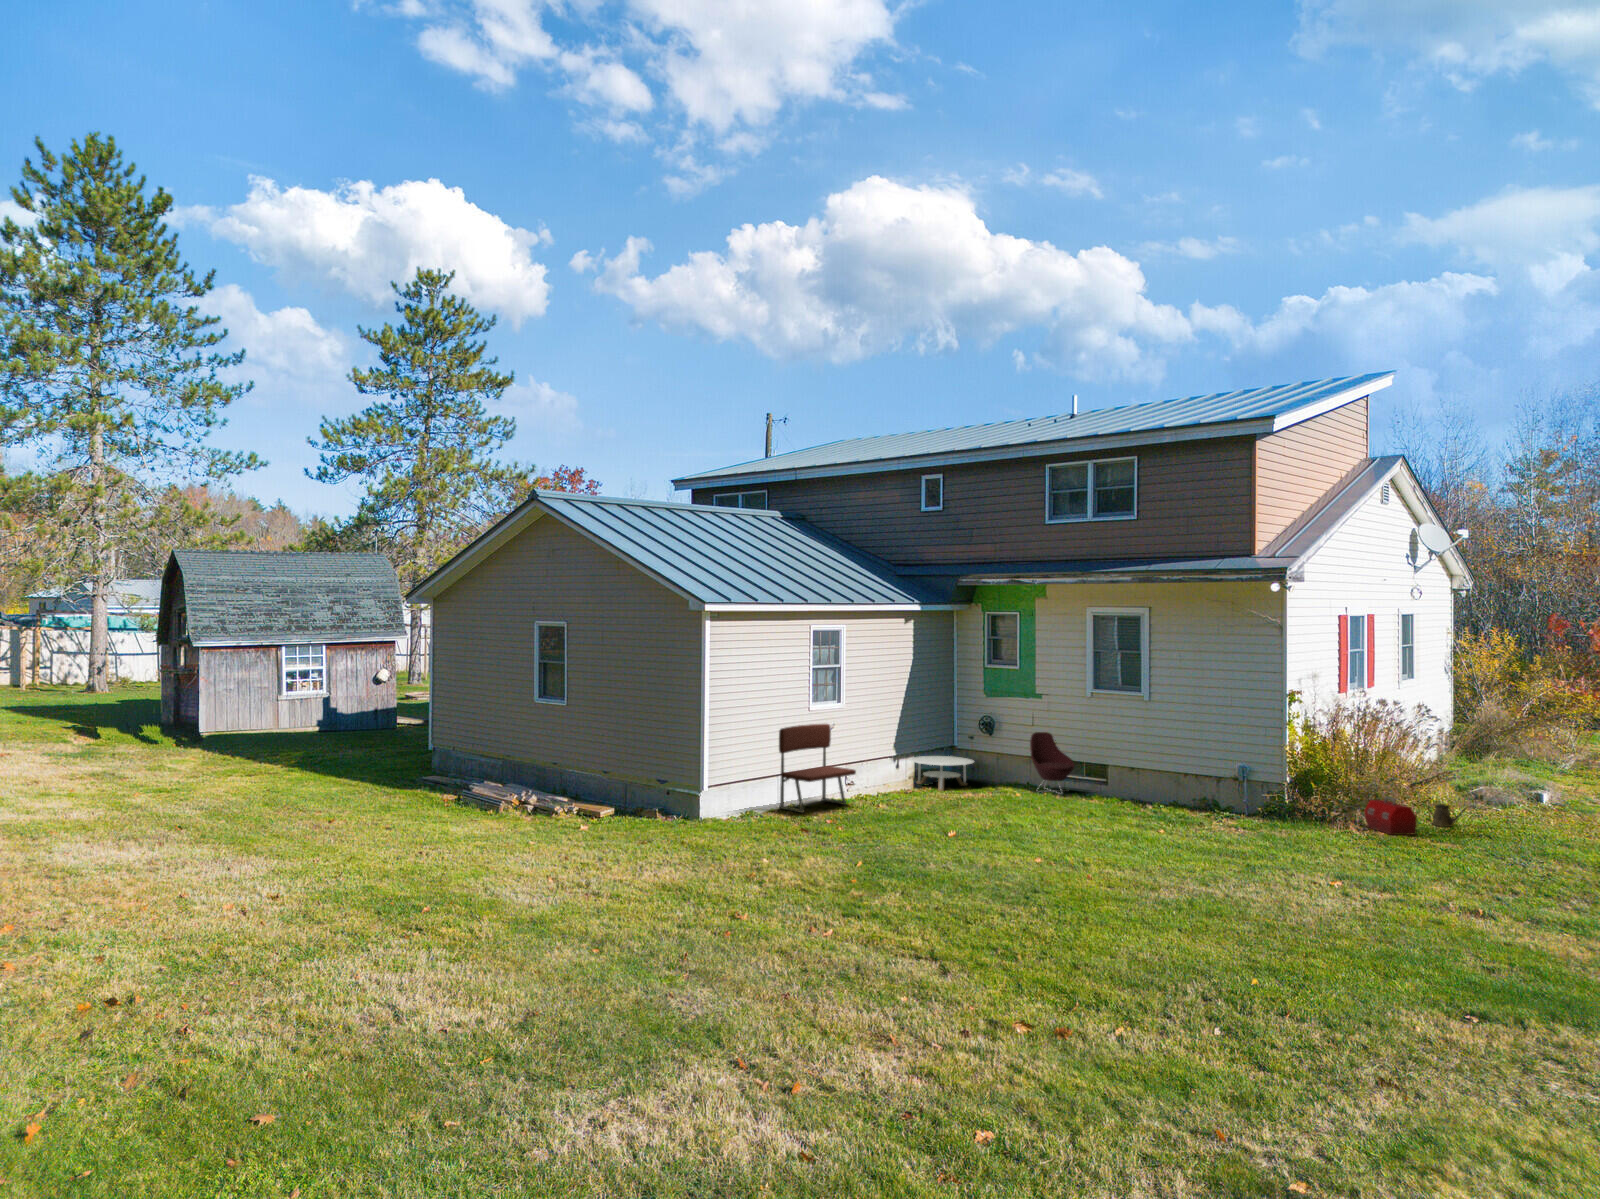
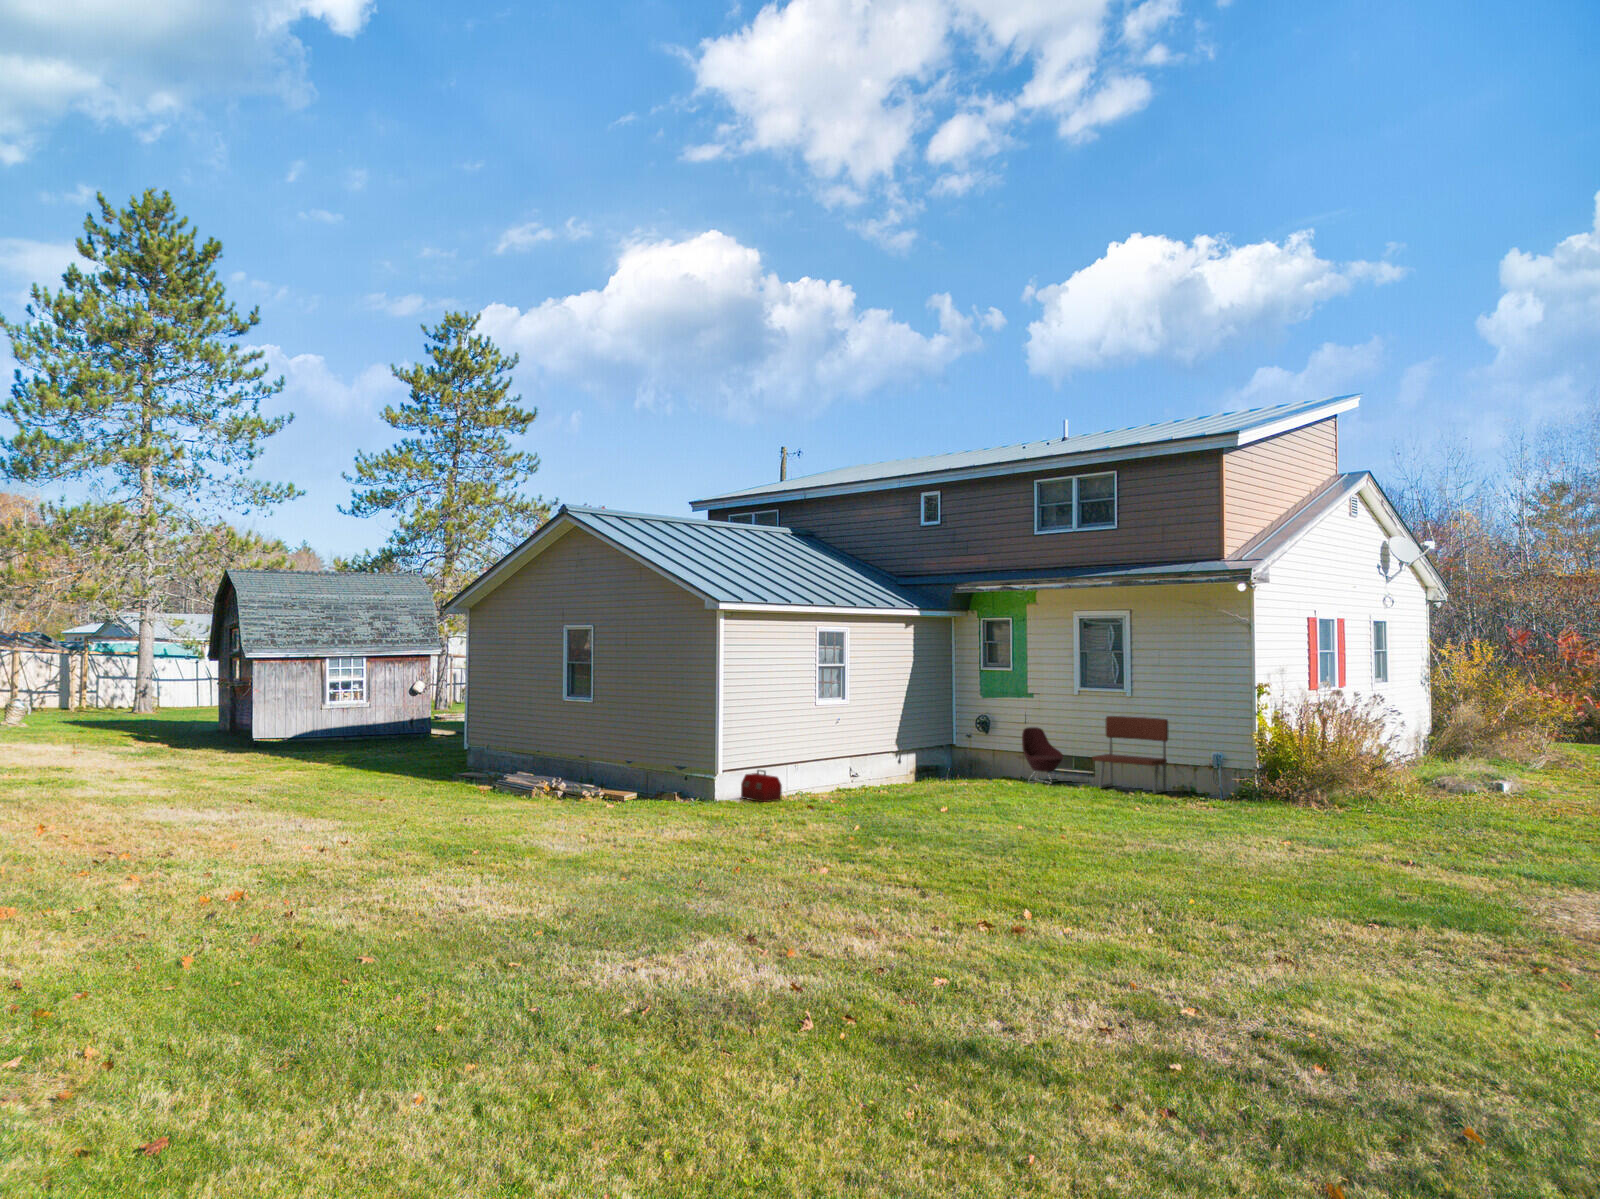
bench: present [779,724,856,813] -> present [1092,716,1169,794]
round table: present [910,756,974,791] -> none [910,751,970,782]
toolbox: present [1364,796,1417,835] -> present [741,770,782,802]
watering can: present [1428,804,1468,827] -> none [1386,785,1424,806]

